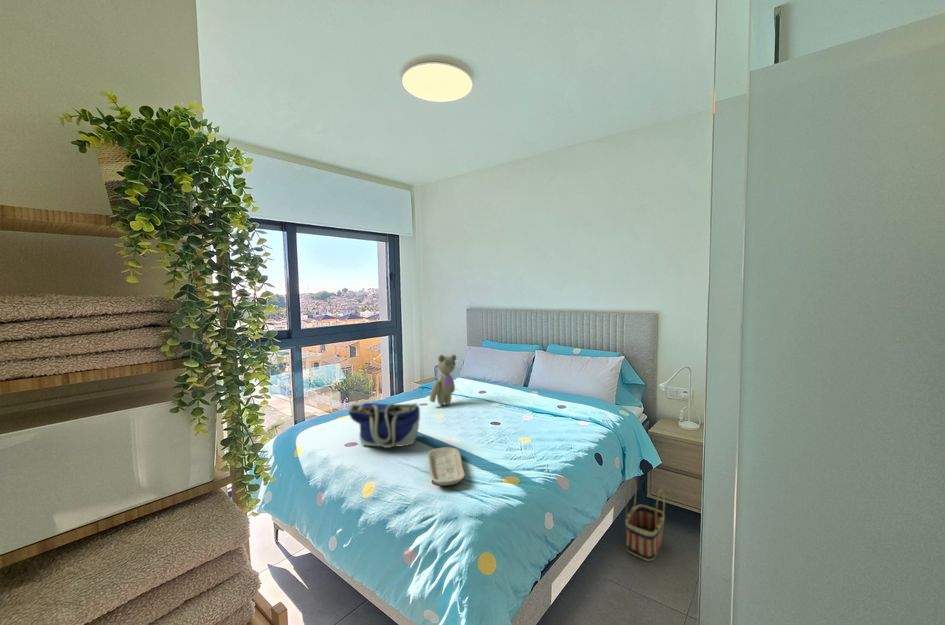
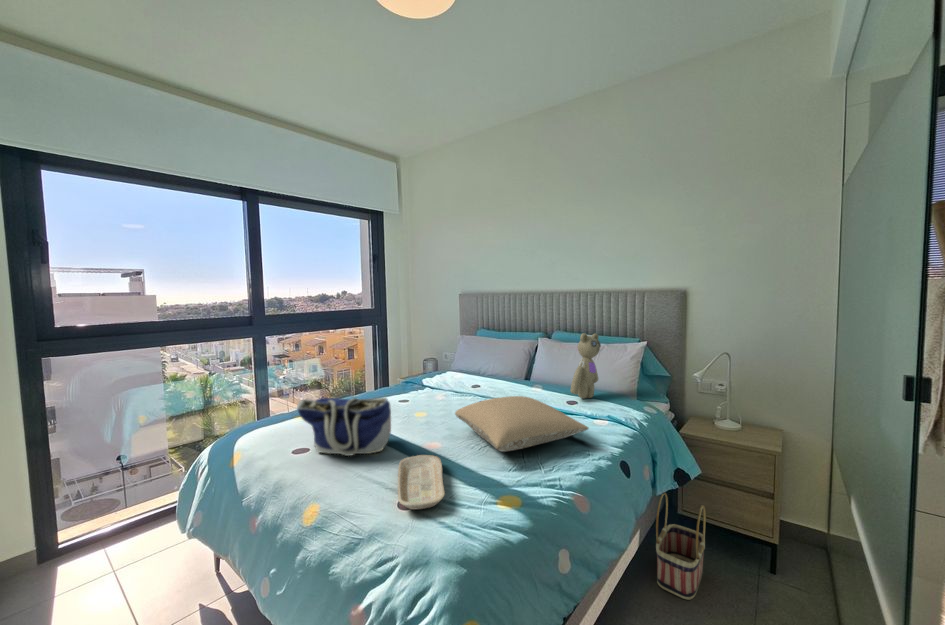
teddy bear: present [430,355,456,405] -> present [571,333,601,398]
pillow: none [467,402,572,445] -> present [455,396,588,451]

